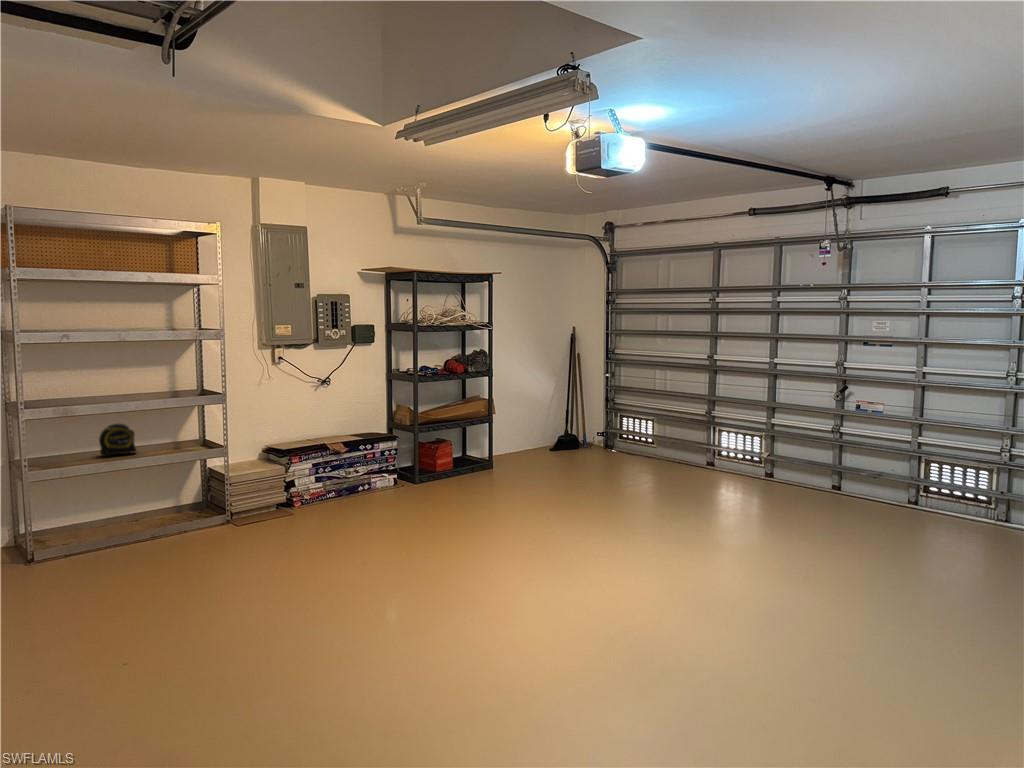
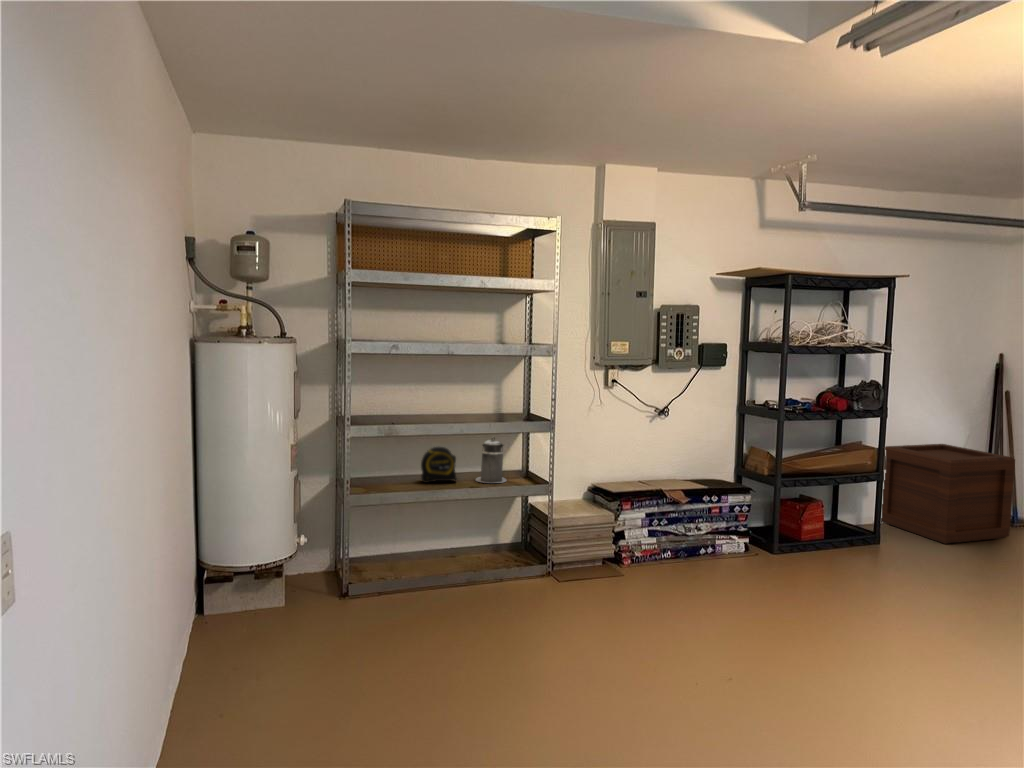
wooden crate: none [495,393,577,464] -> present [881,444,1015,544]
canister: none [155,411,185,451] -> present [476,437,506,483]

